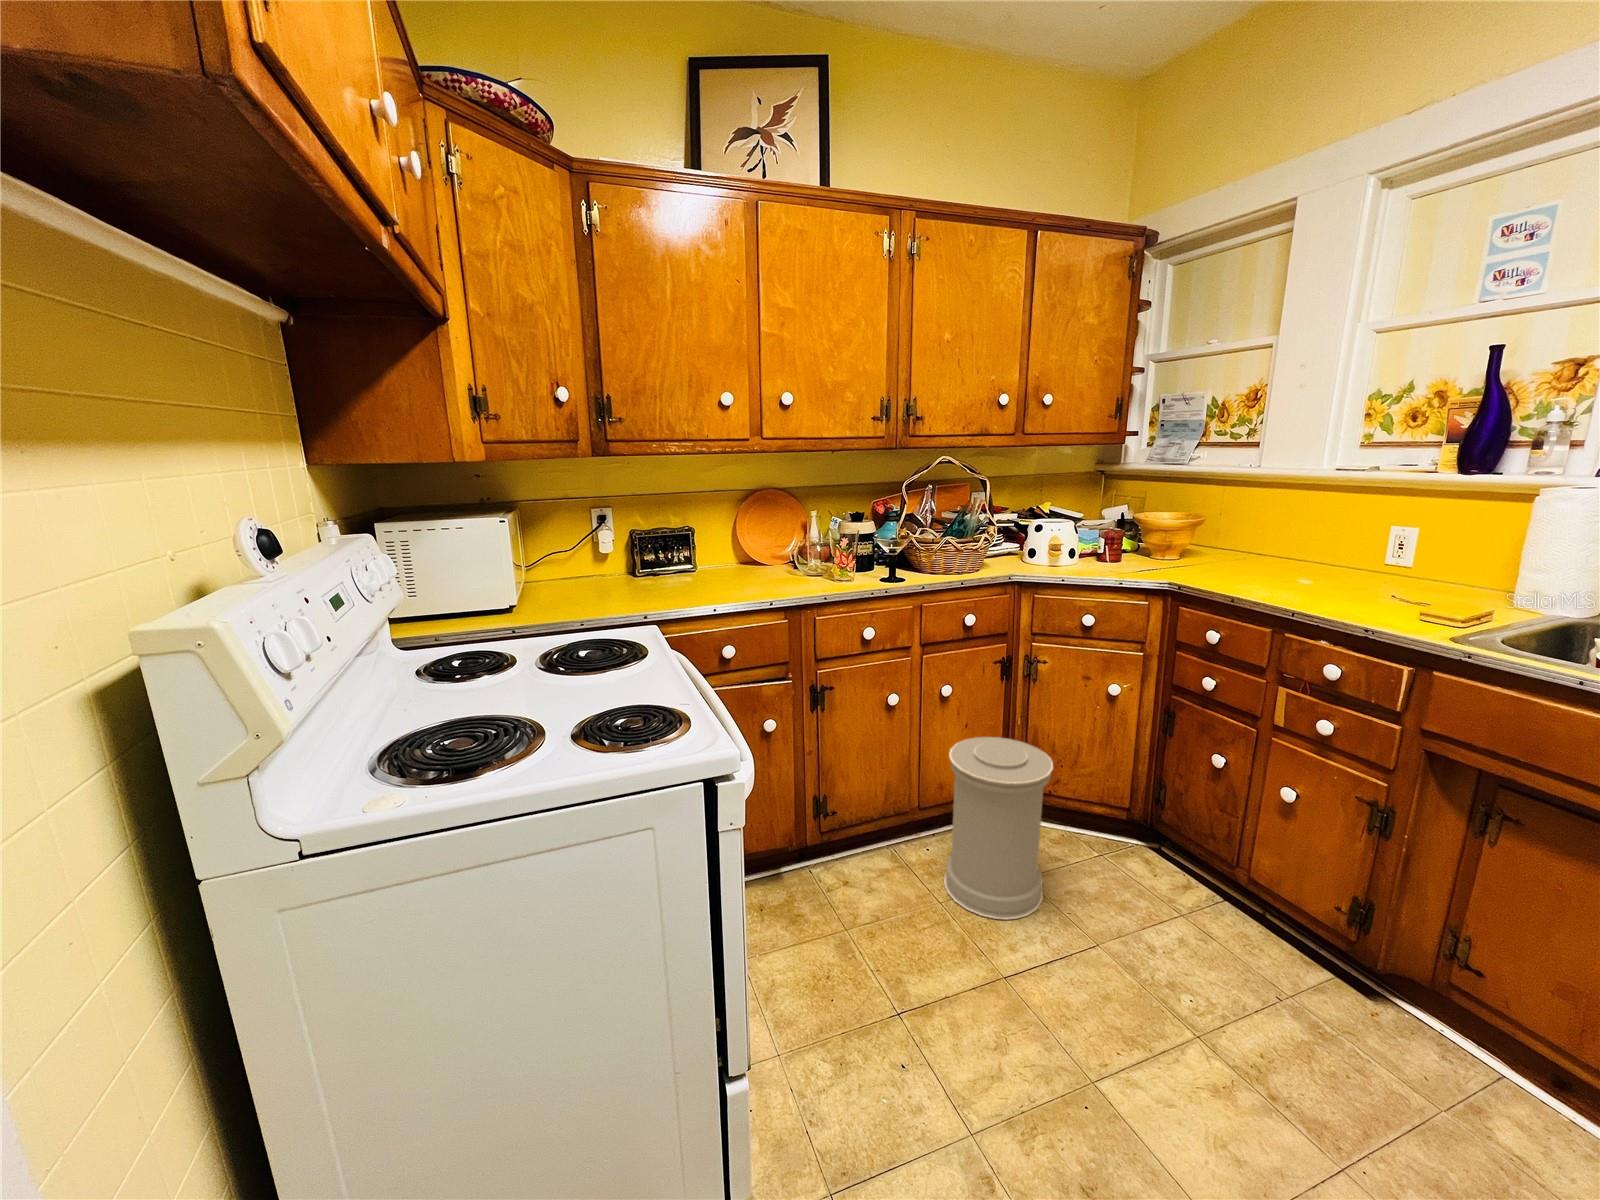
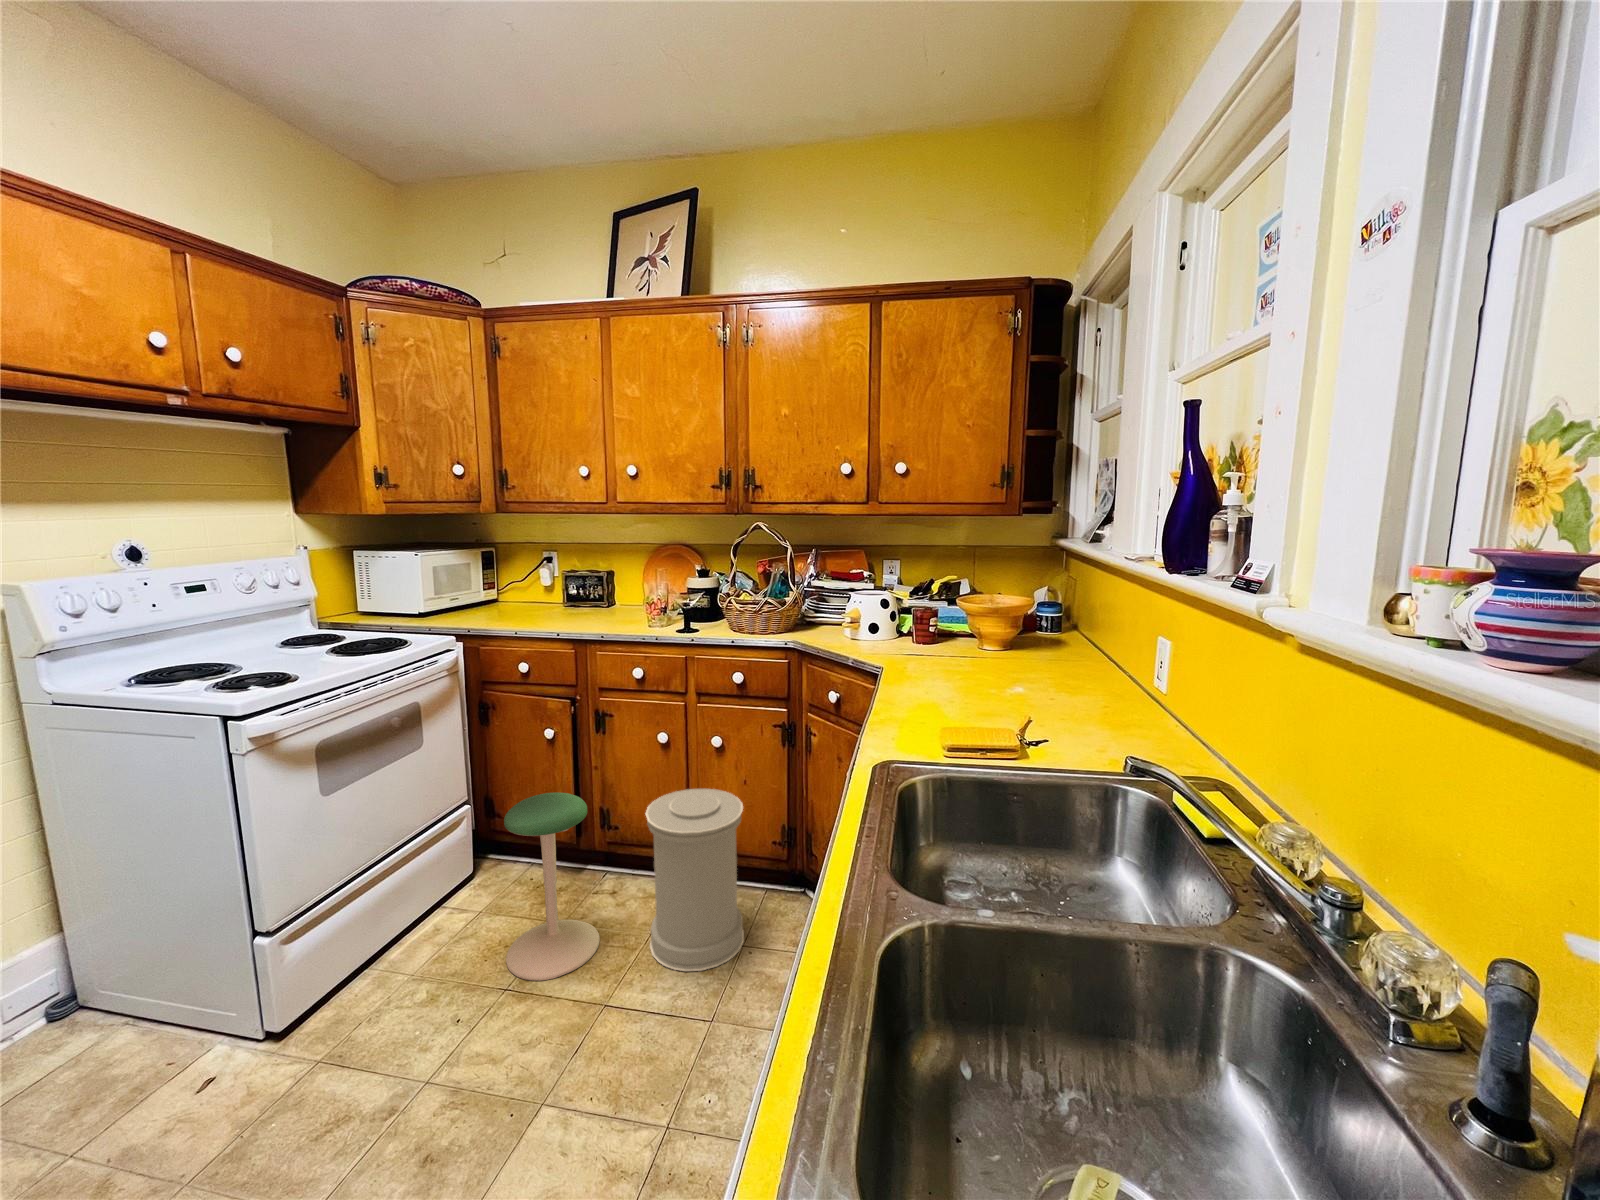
stool: none [840,779,941,993] -> present [504,792,600,981]

